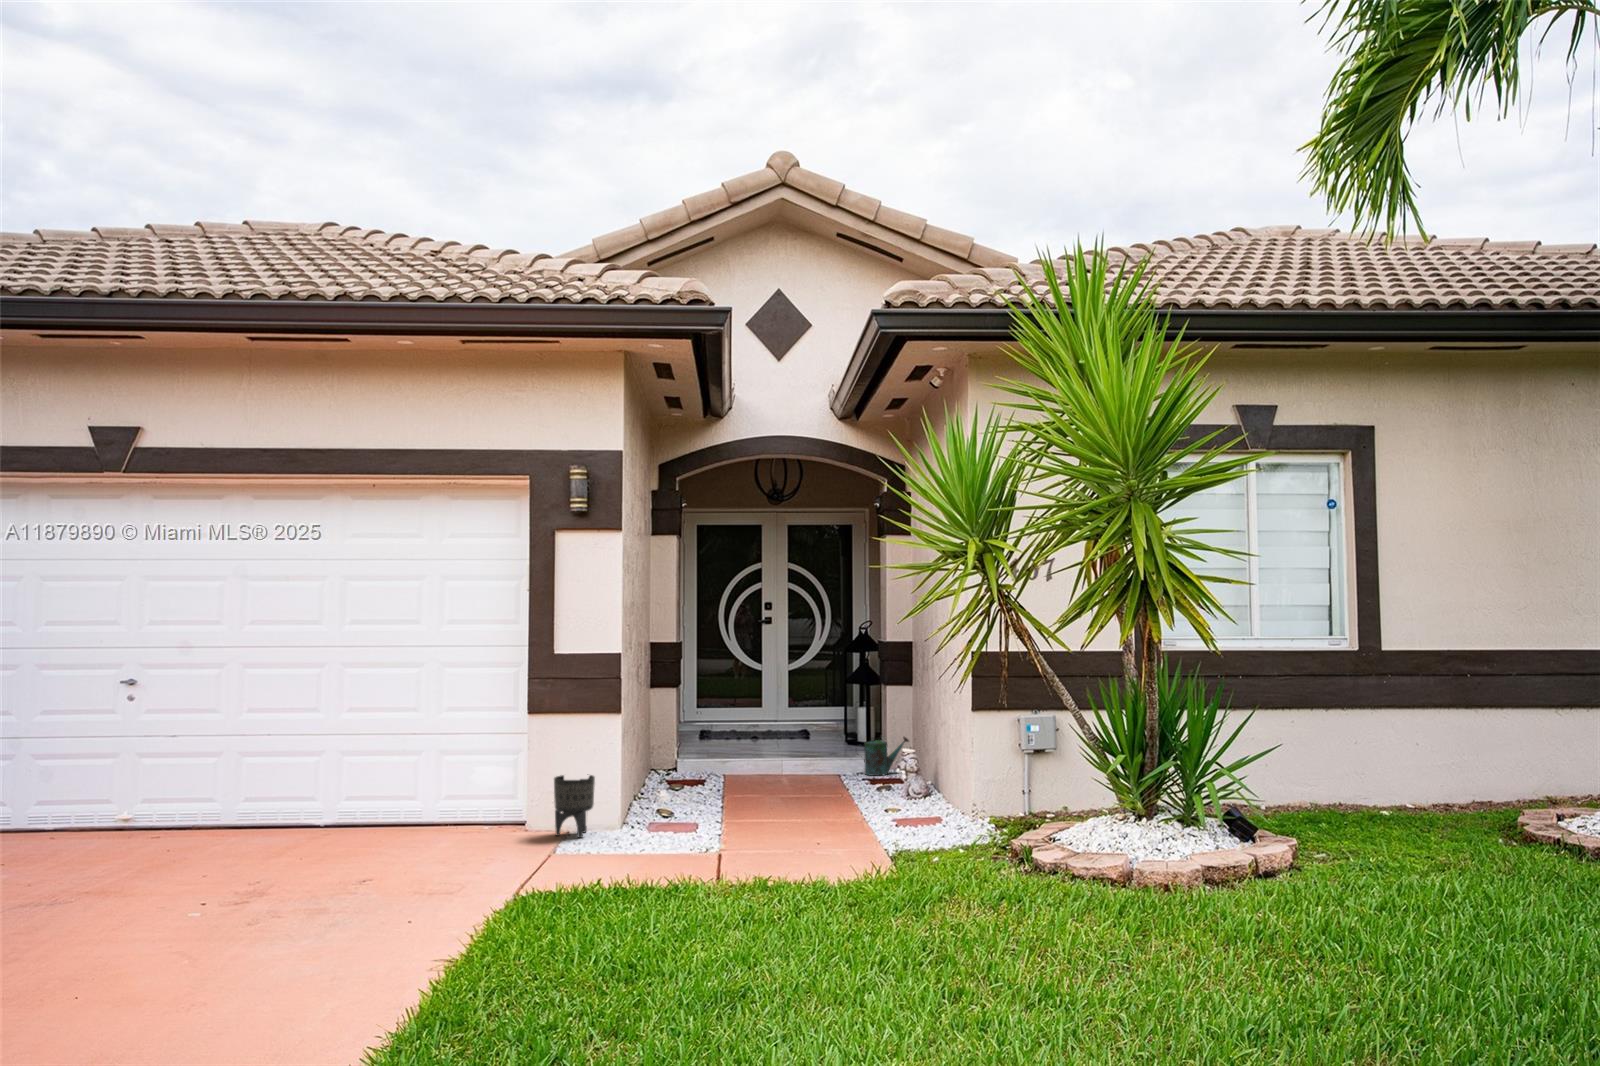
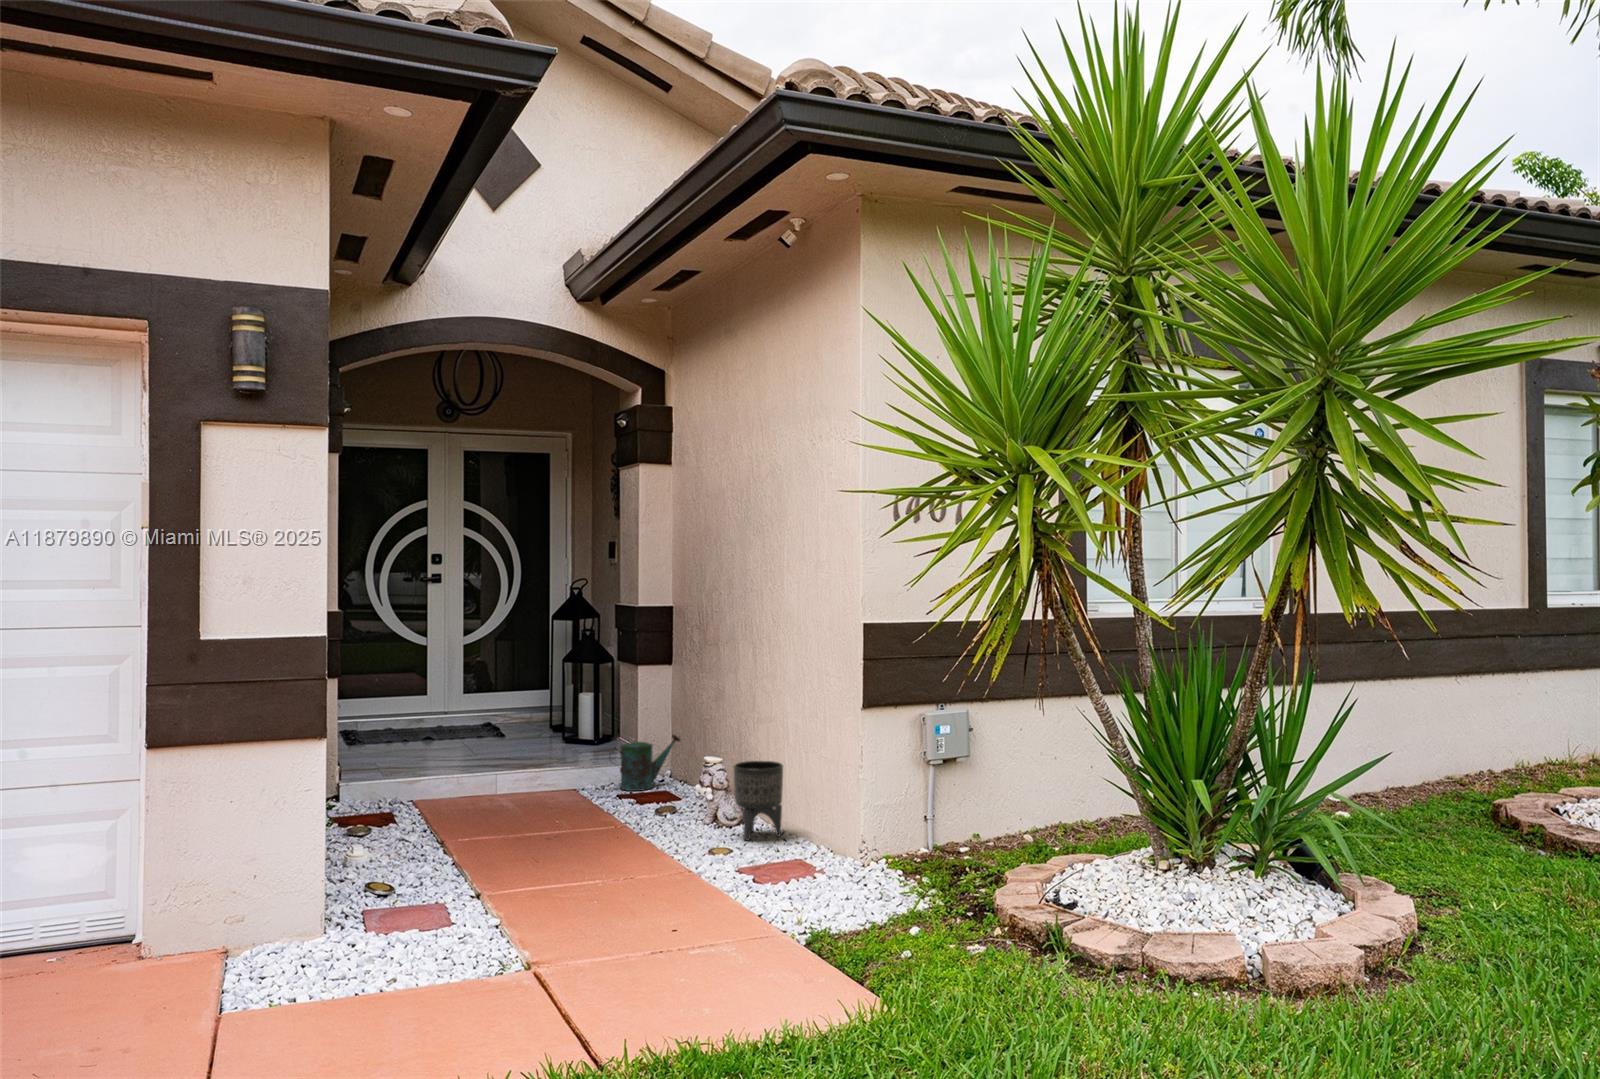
planter: present [554,775,595,838] -> present [733,761,783,841]

